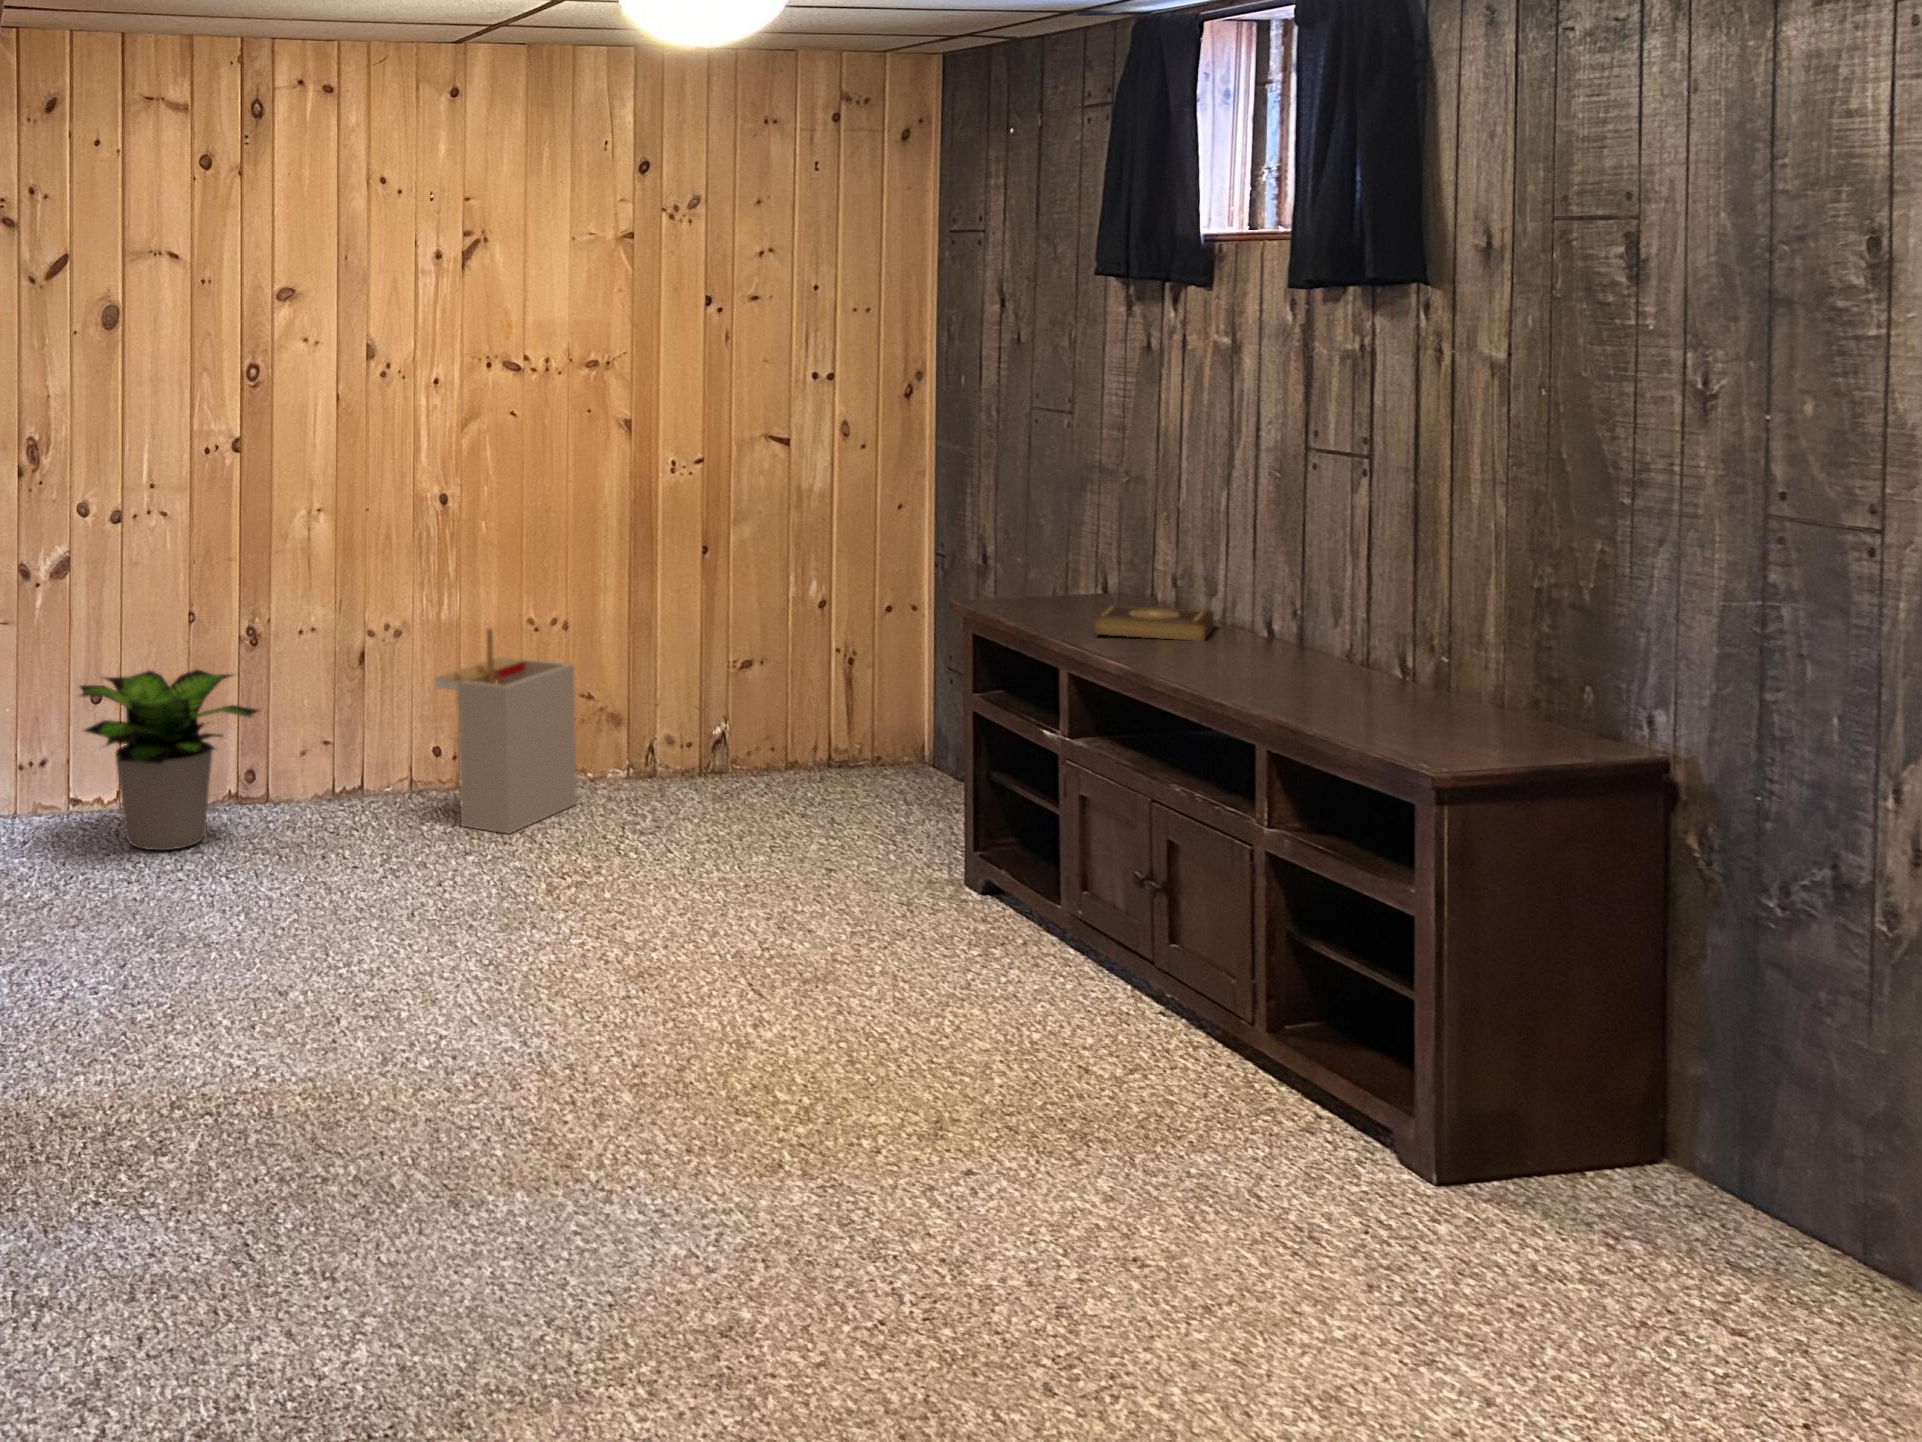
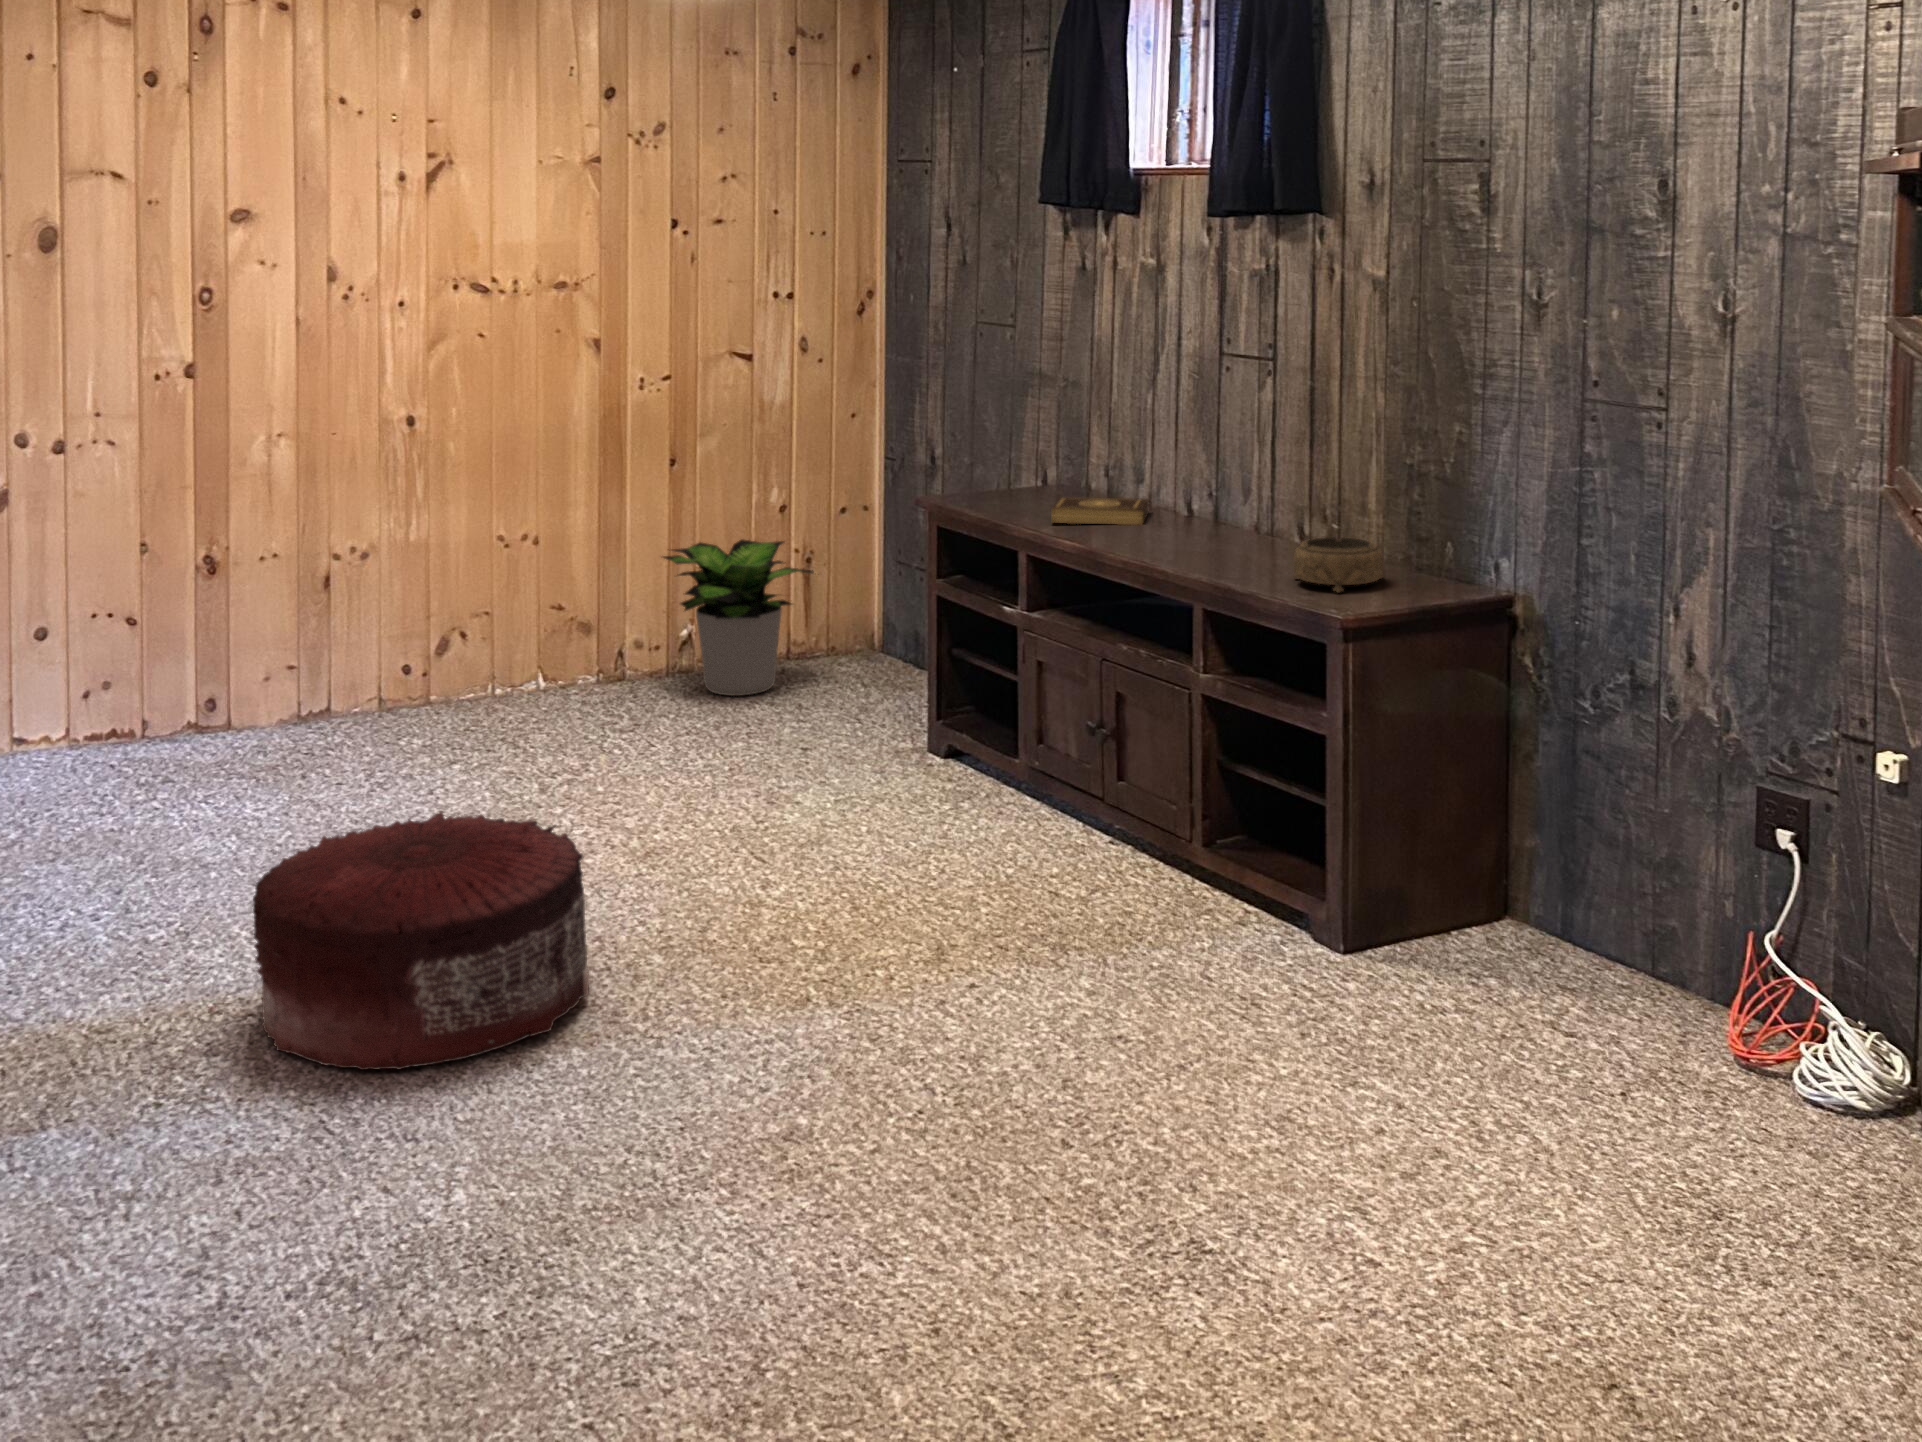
storage bin: present [434,628,577,834] -> none [415,542,556,739]
decorative bowl: none [1376,669,1496,738] -> present [1293,537,1384,593]
potted plant: present [80,670,259,850] -> present [663,539,813,696]
pouf: none [203,914,545,1194] -> present [252,812,589,1070]

